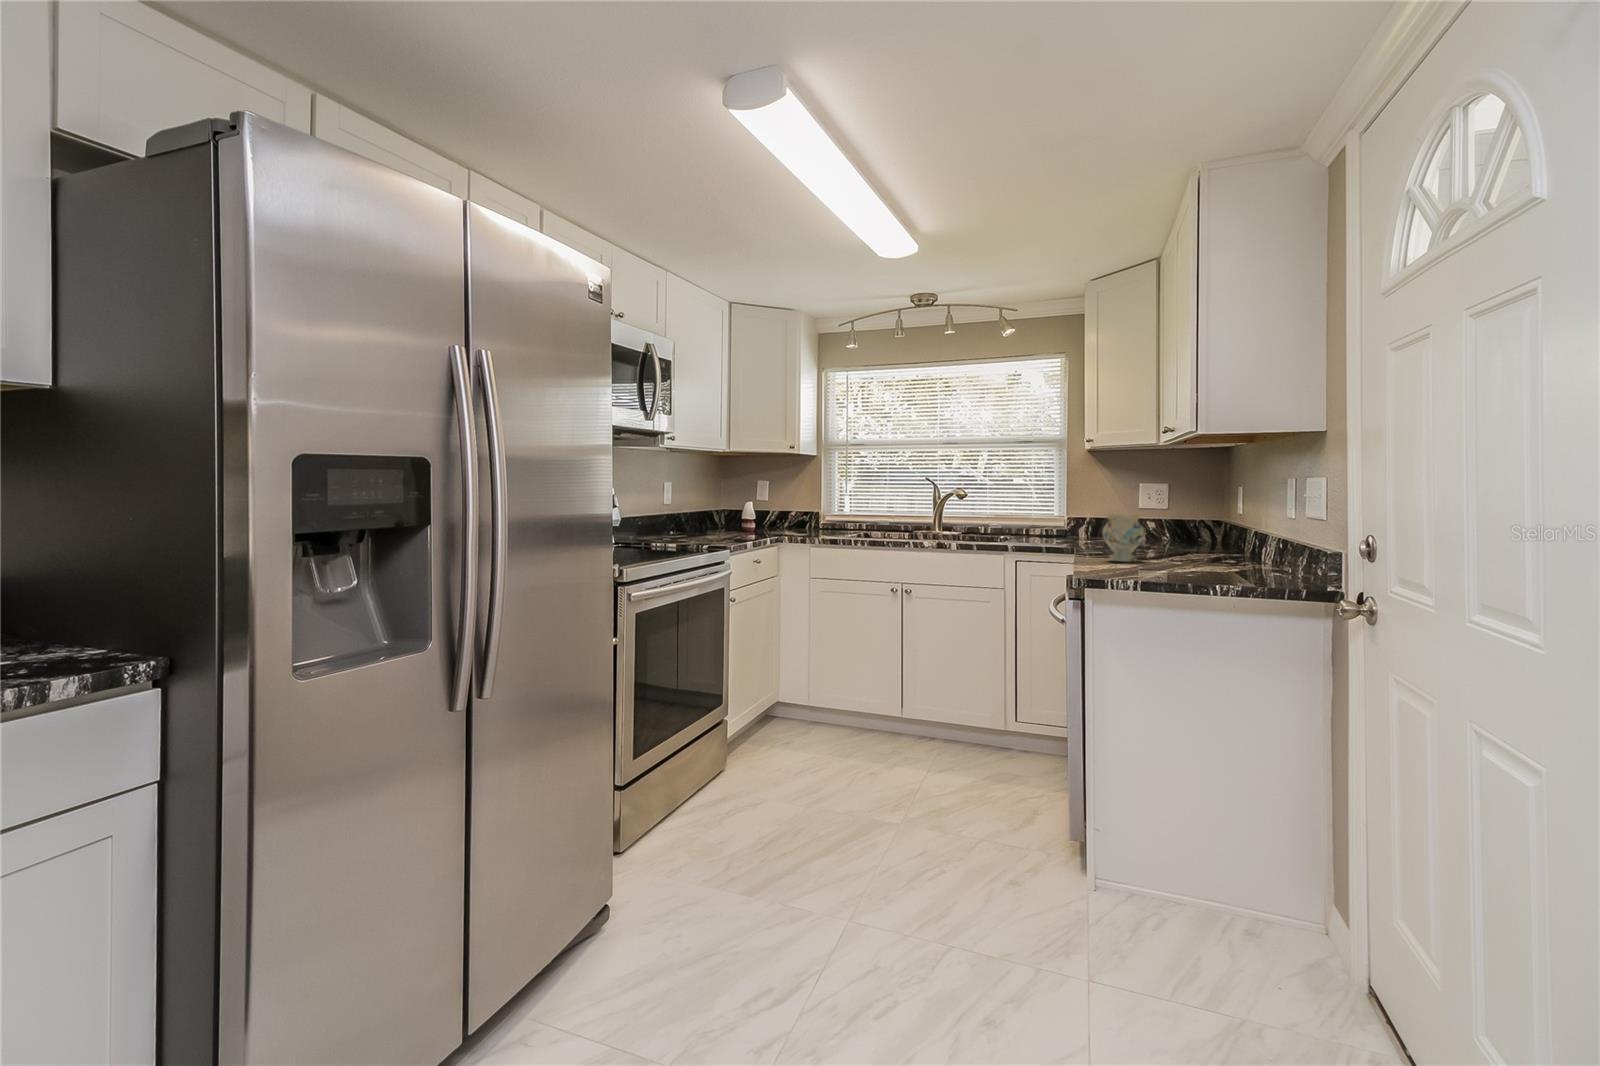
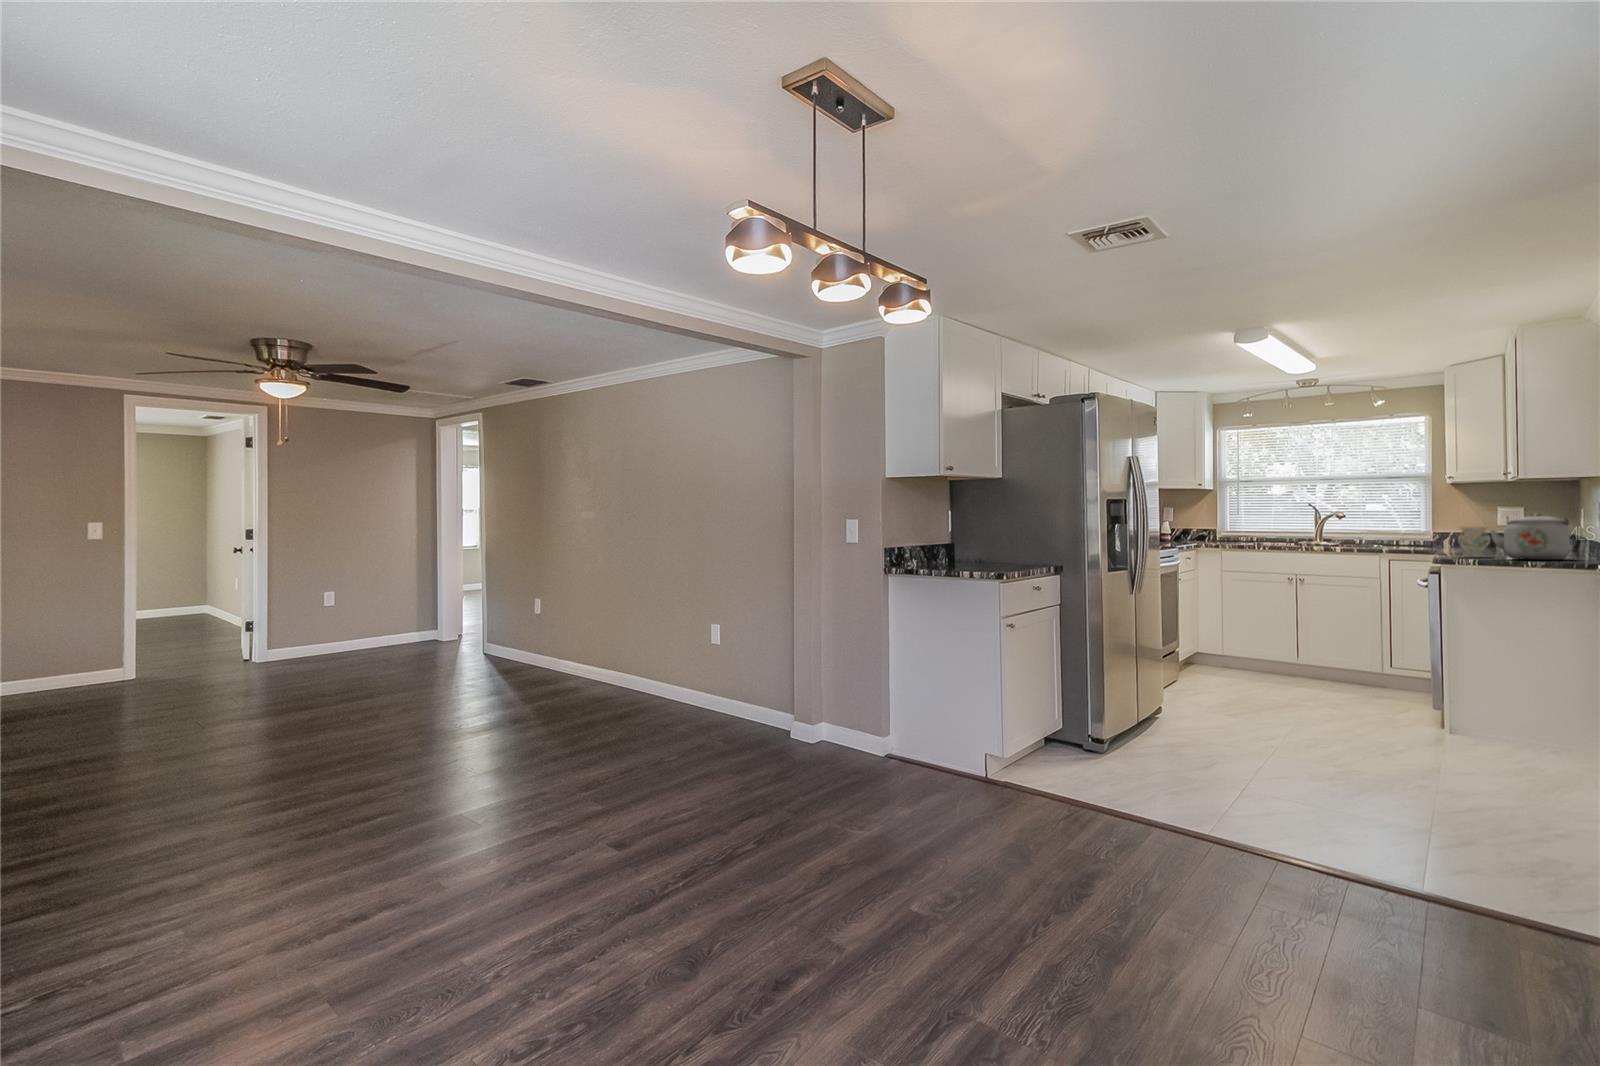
kettle: none [1150,492,1260,571] -> present [1491,513,1570,560]

